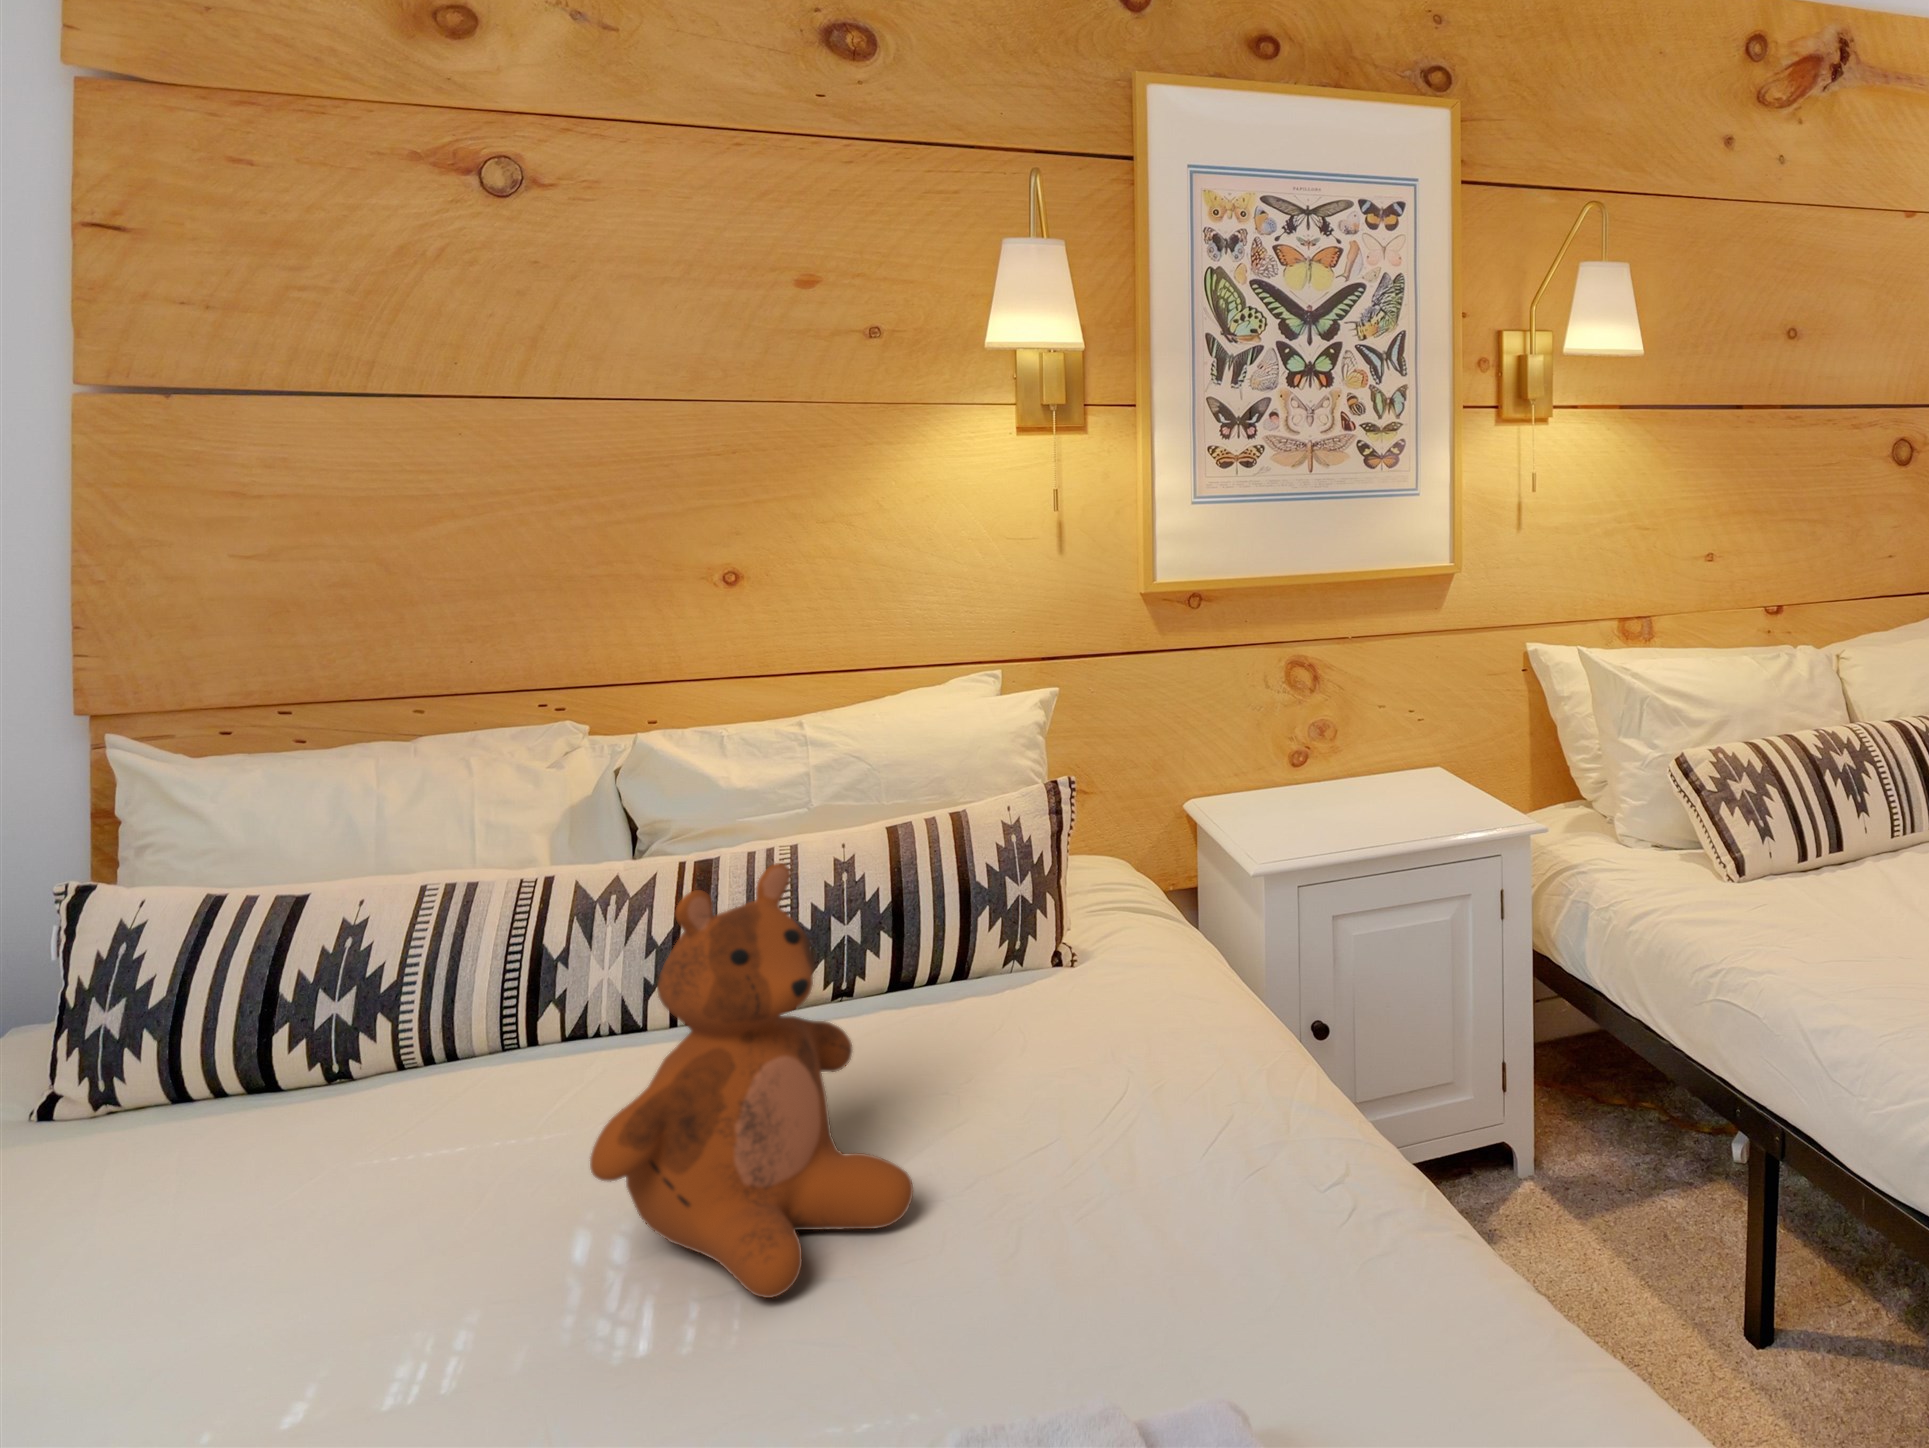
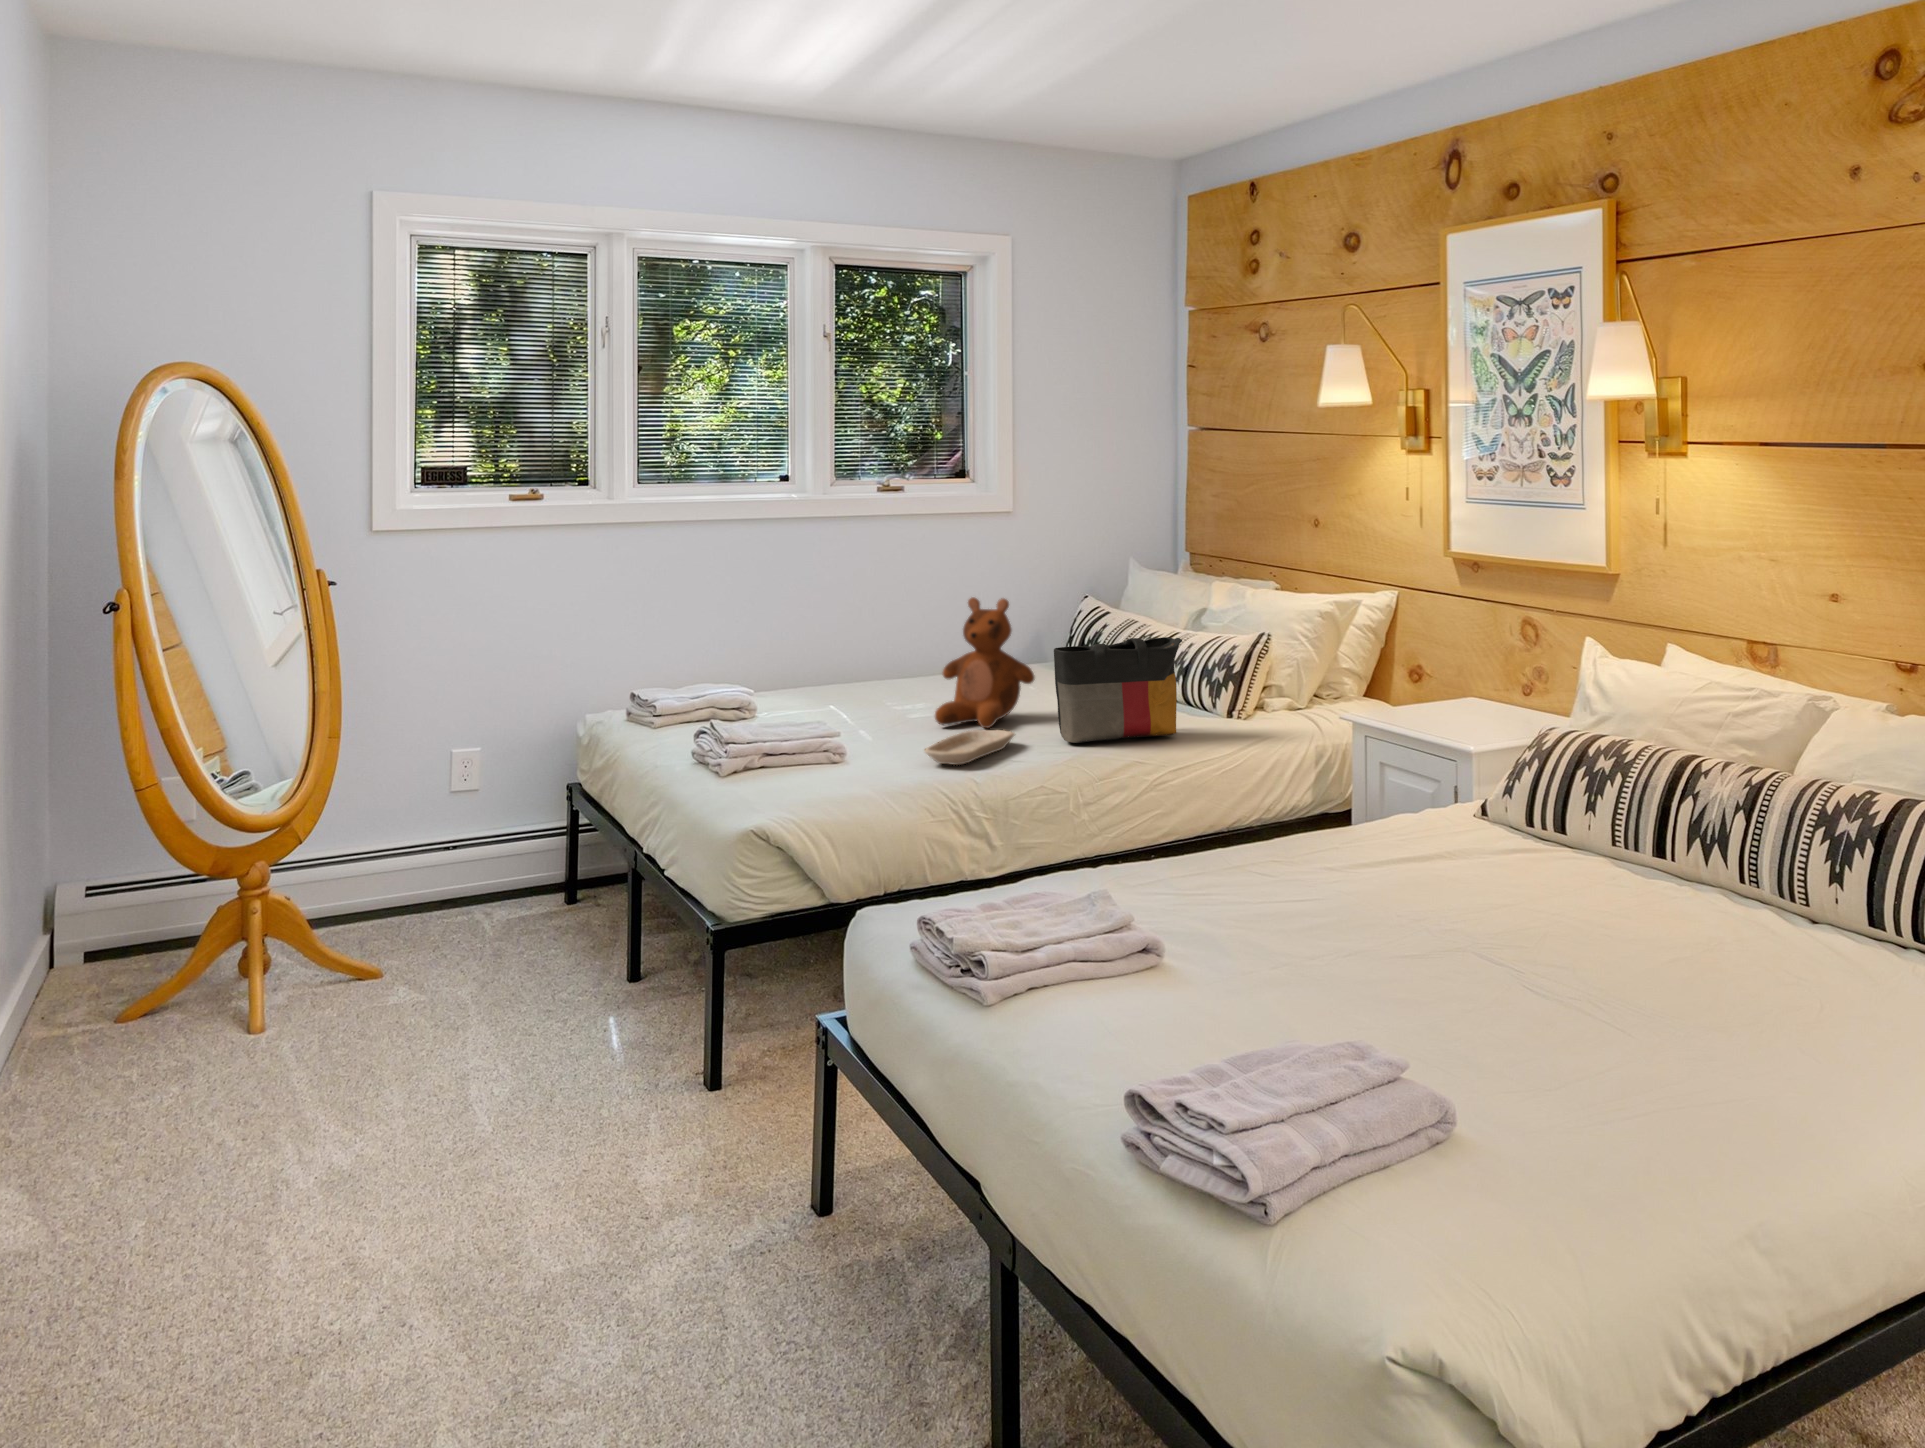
tote bag: none [1007,814,1197,1119] -> present [1054,637,1182,743]
tray: none [1031,1153,1346,1288] -> present [924,730,1015,765]

